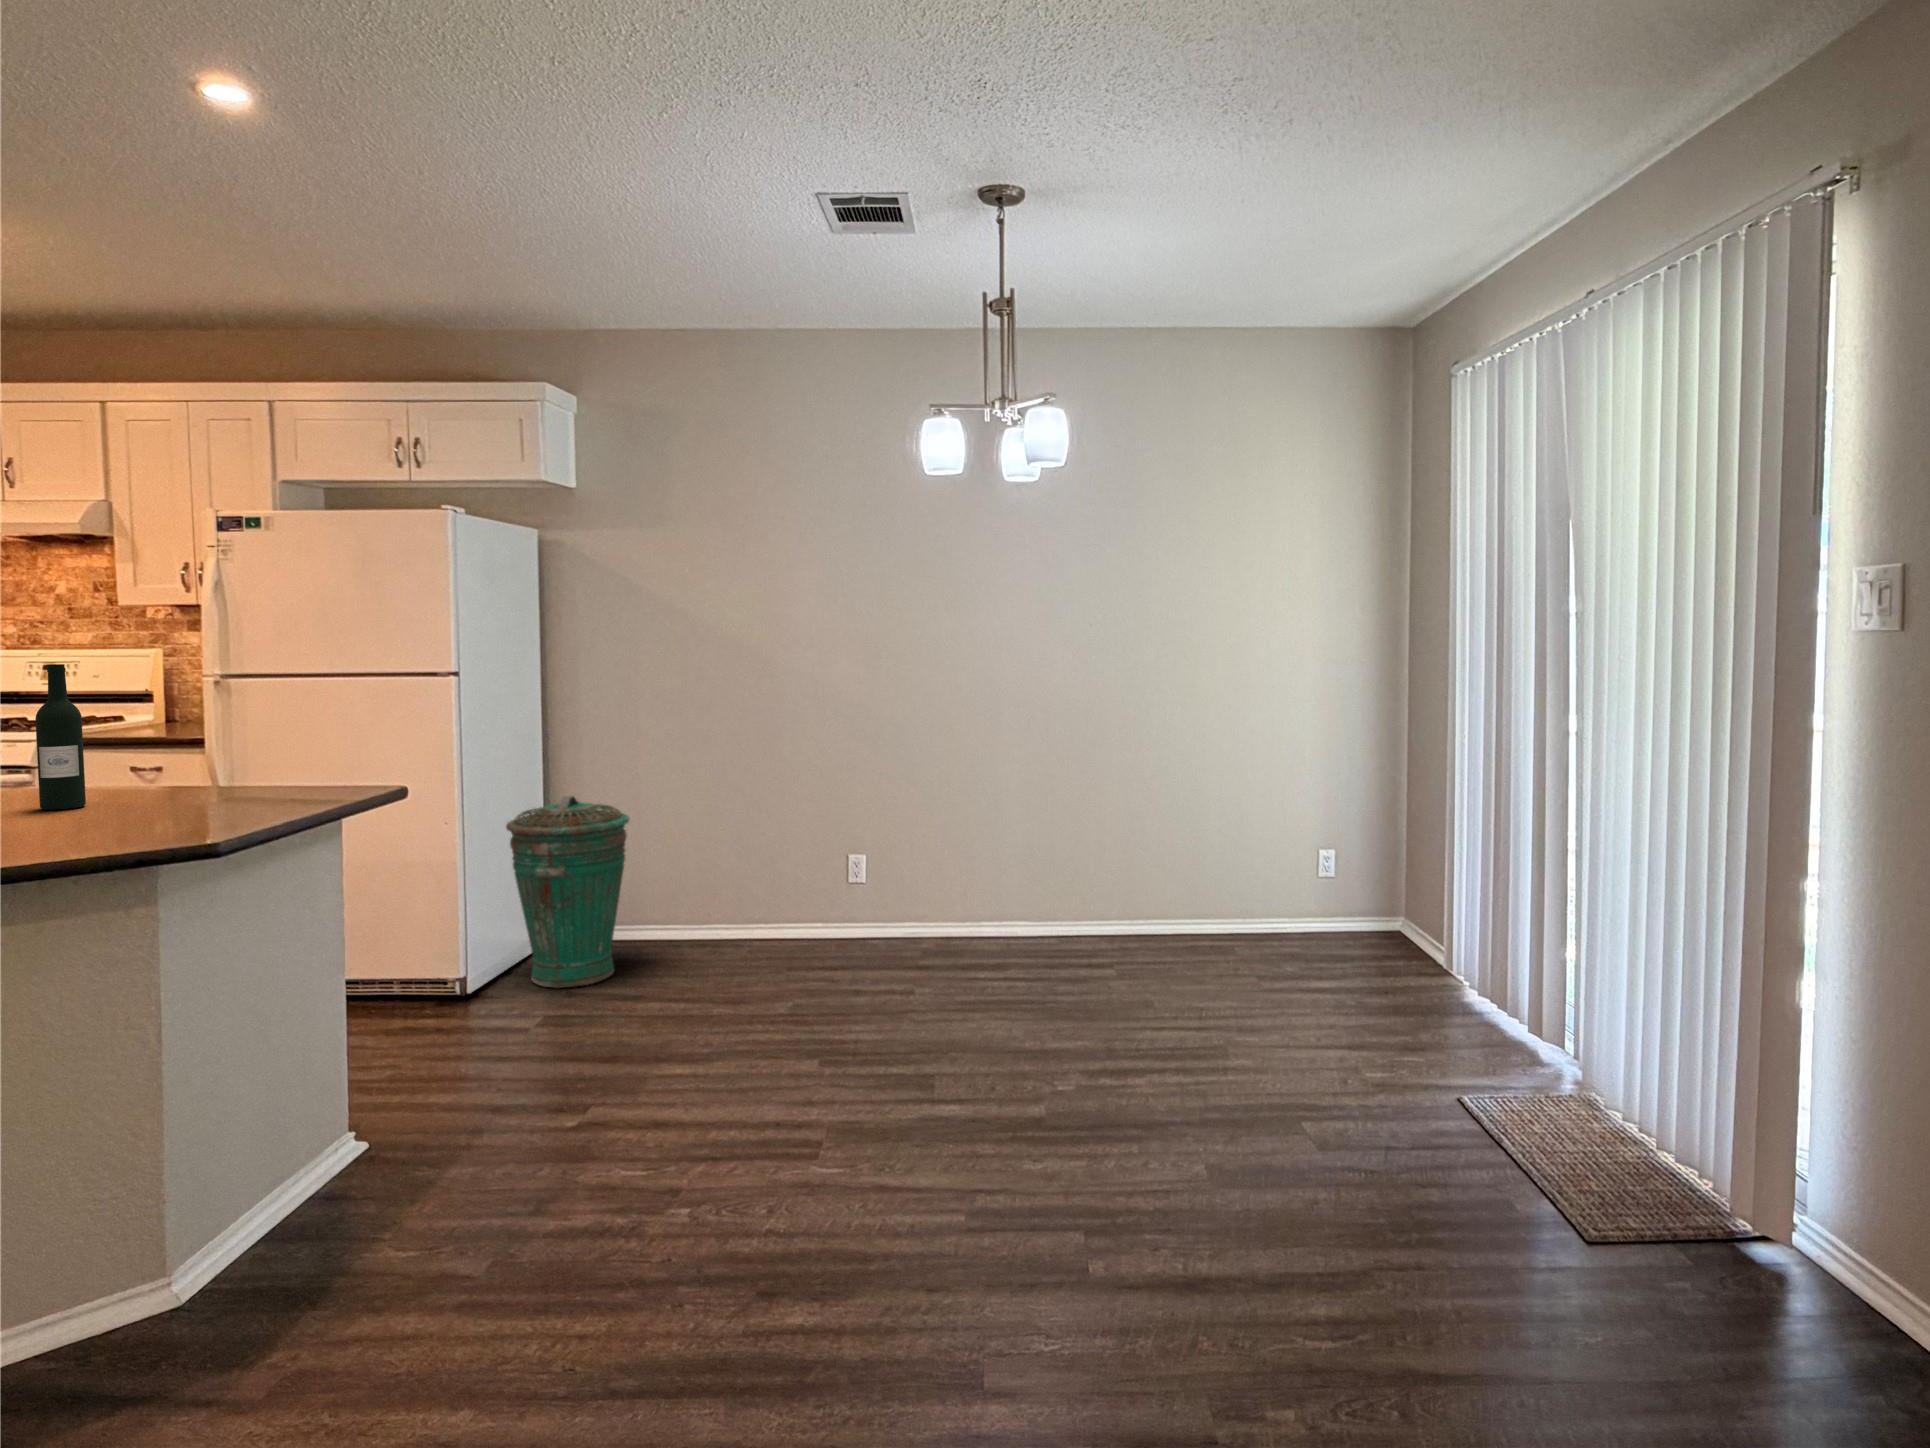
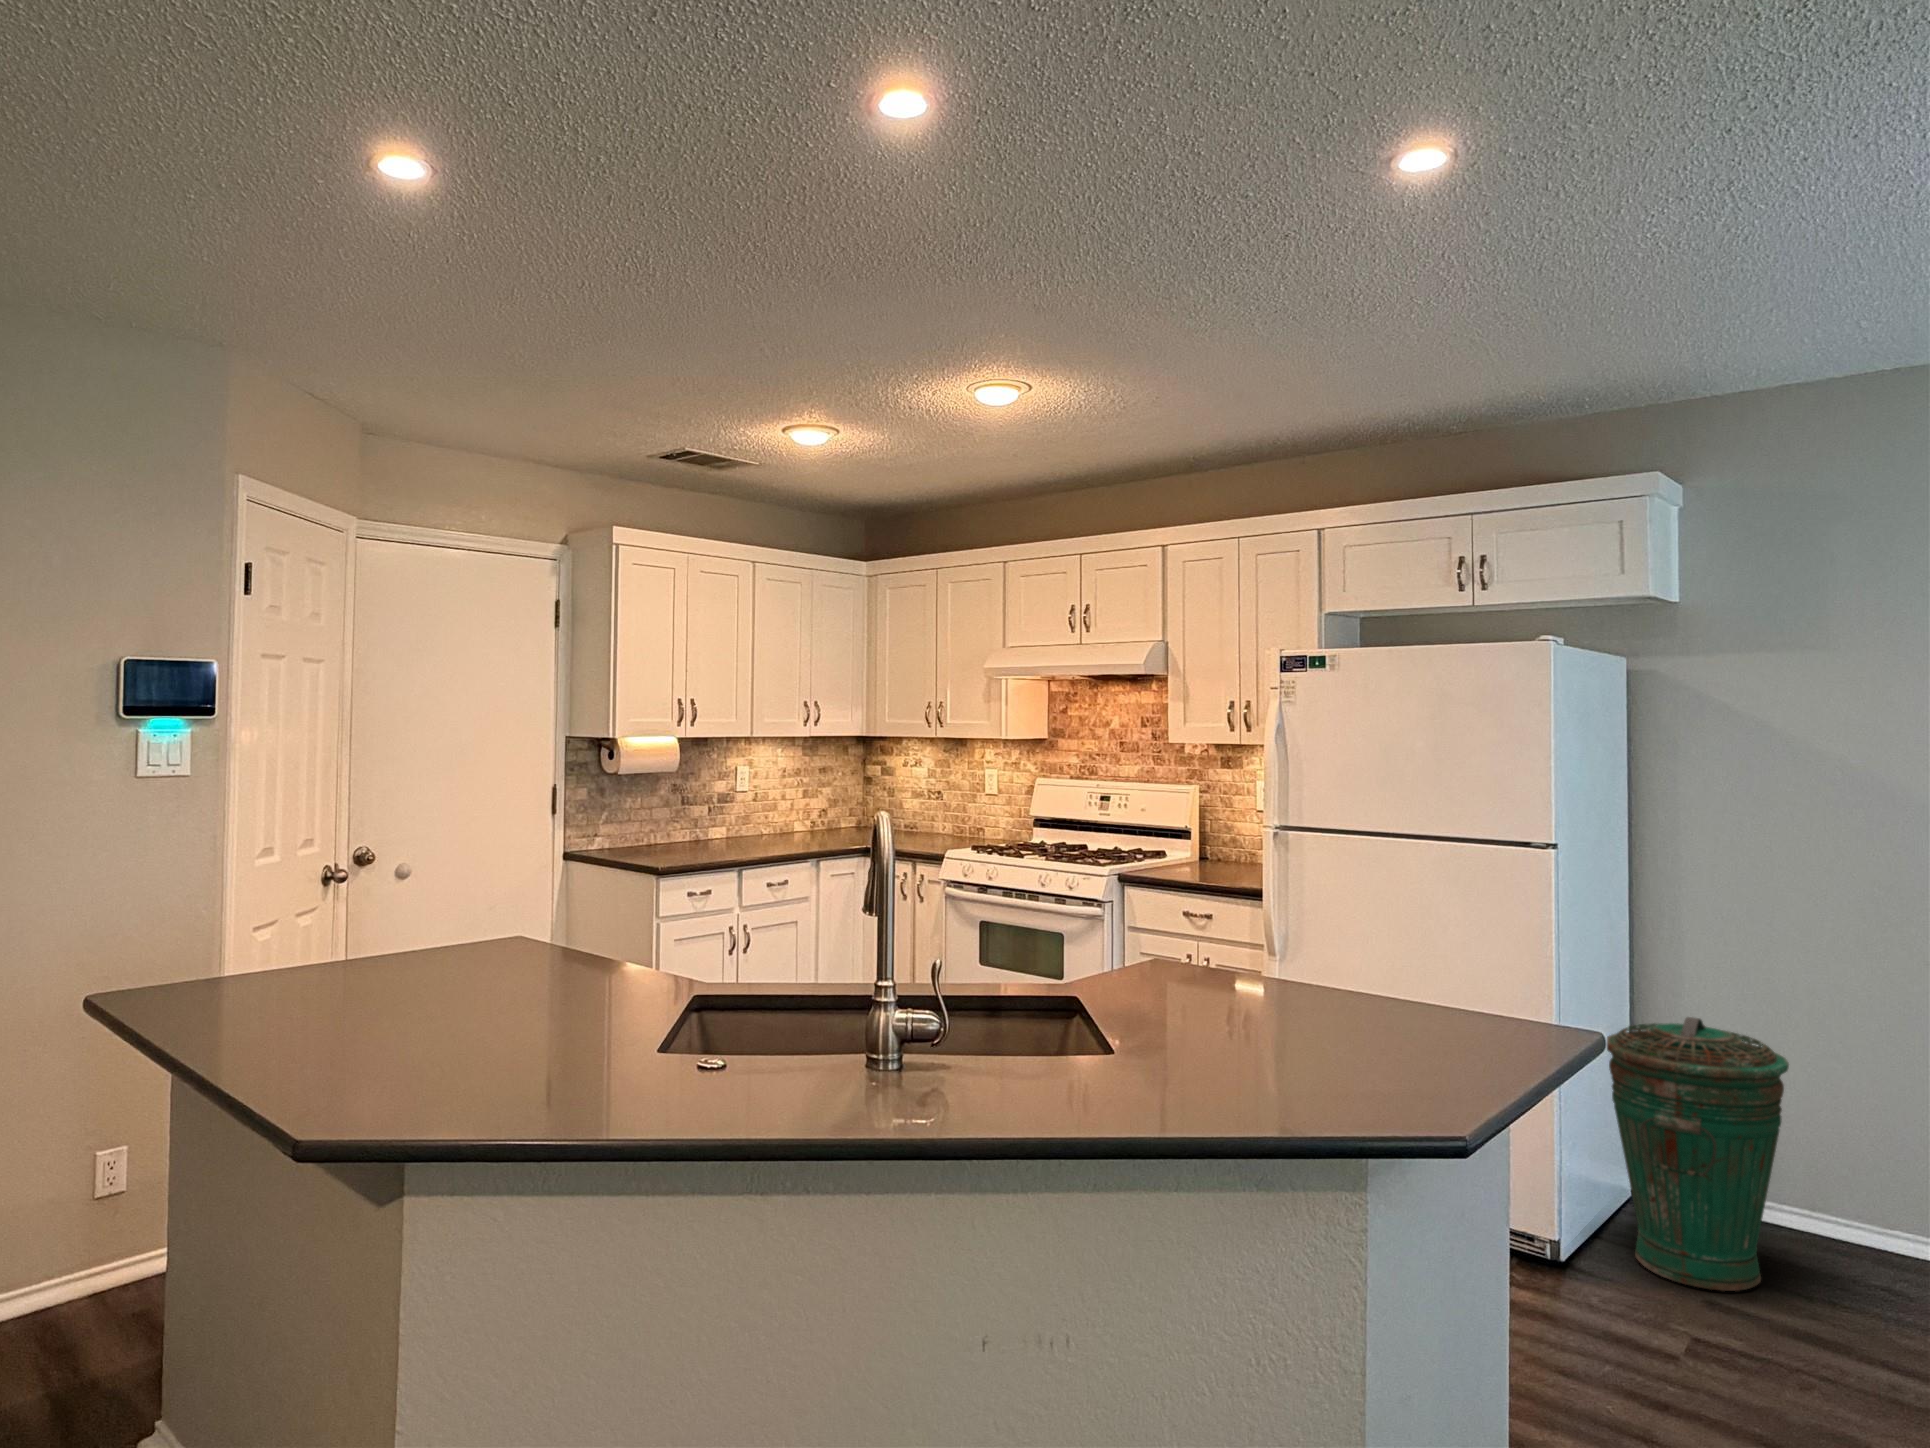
wine bottle: present [35,664,86,810] -> none [1196,842,1238,1010]

